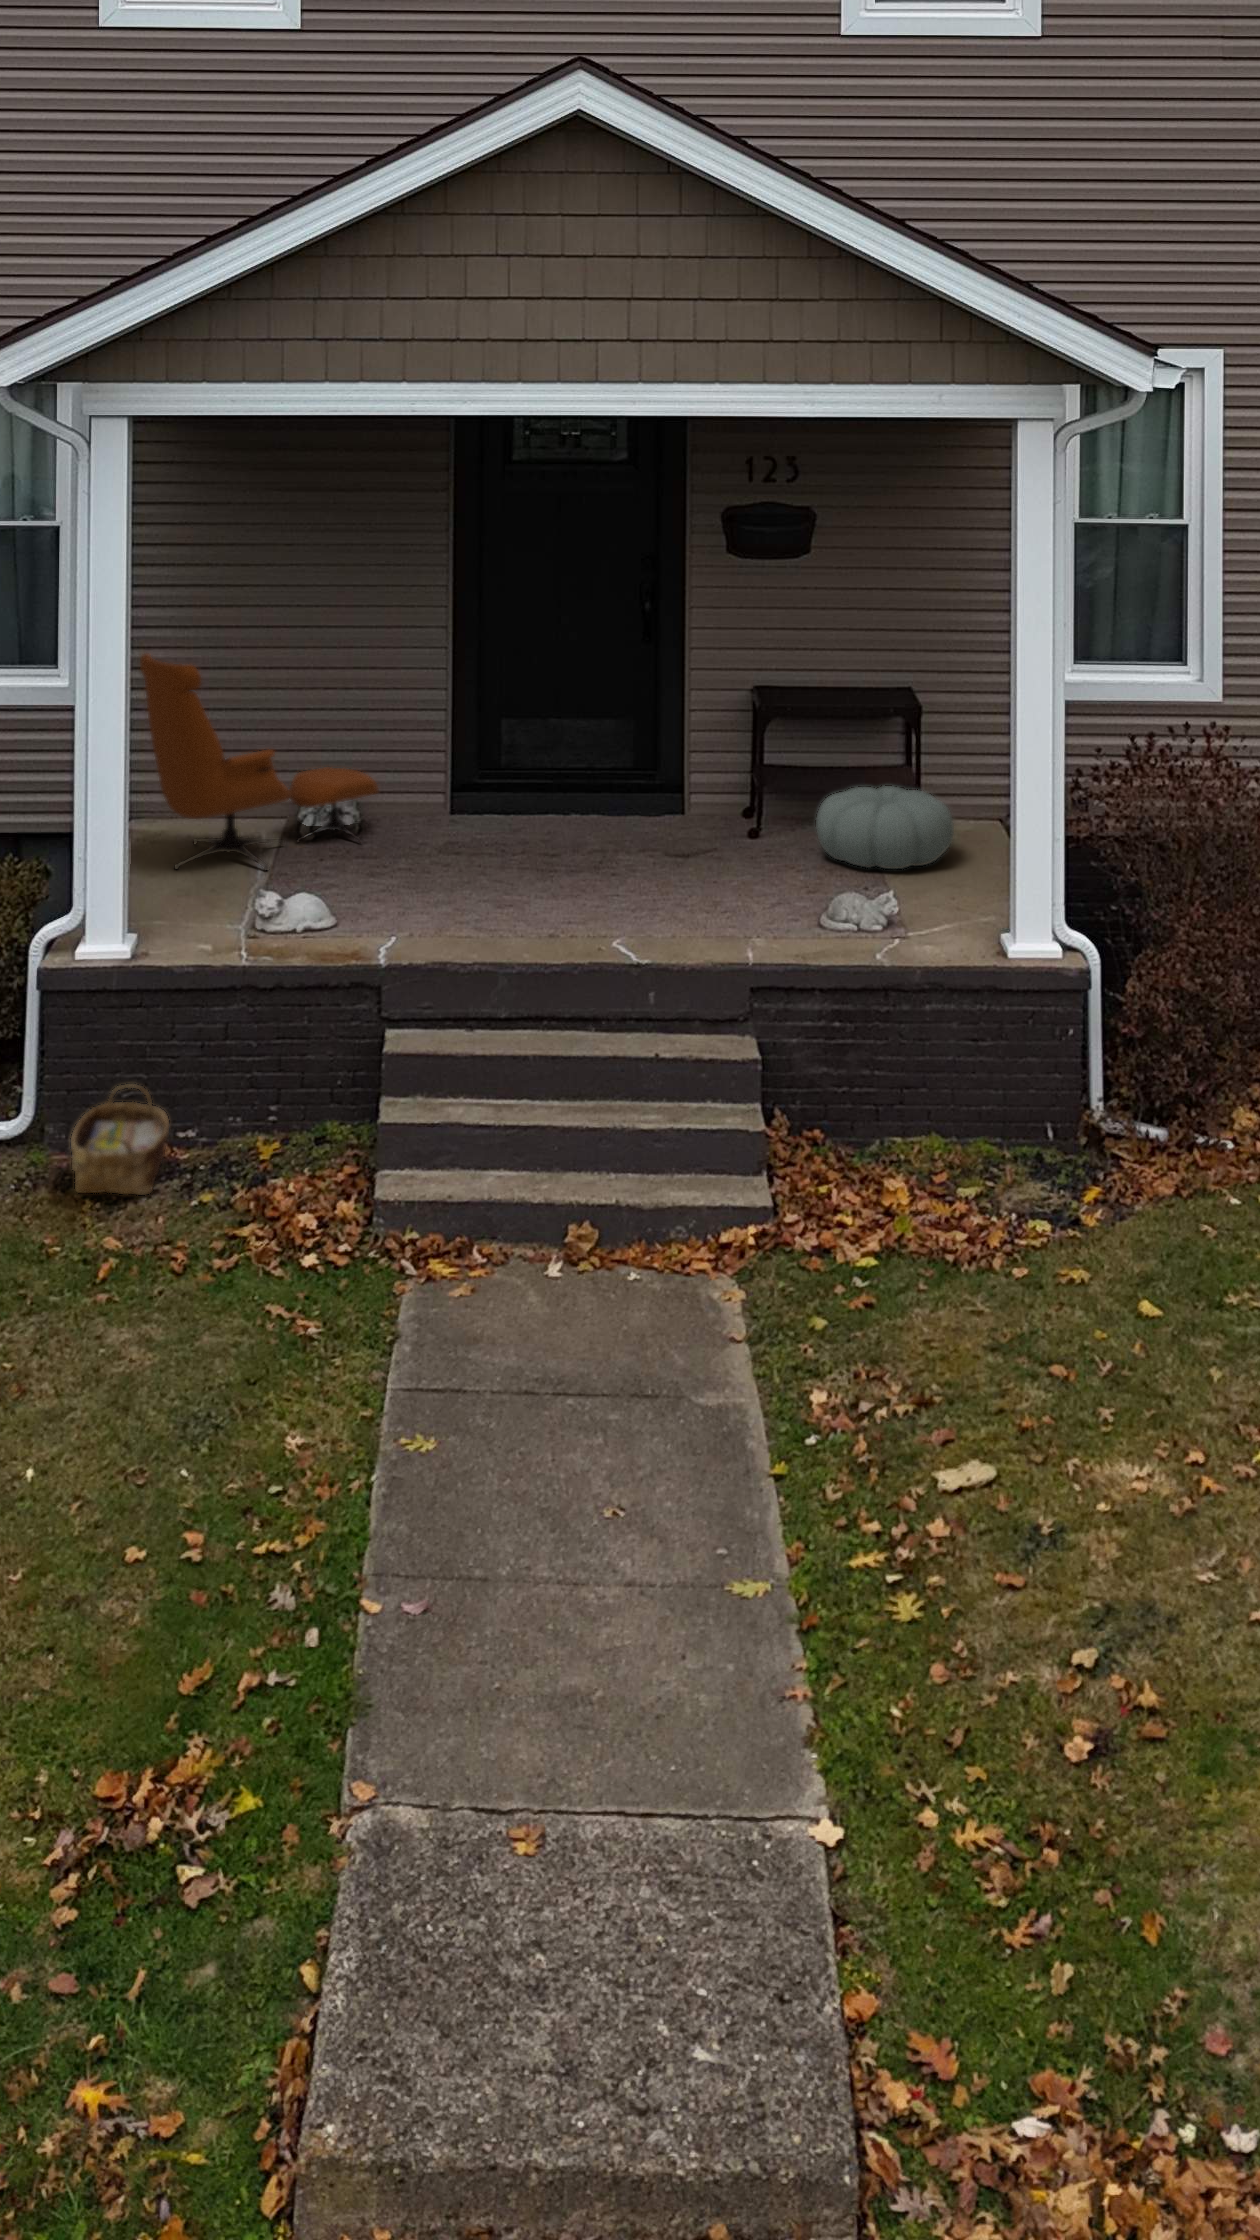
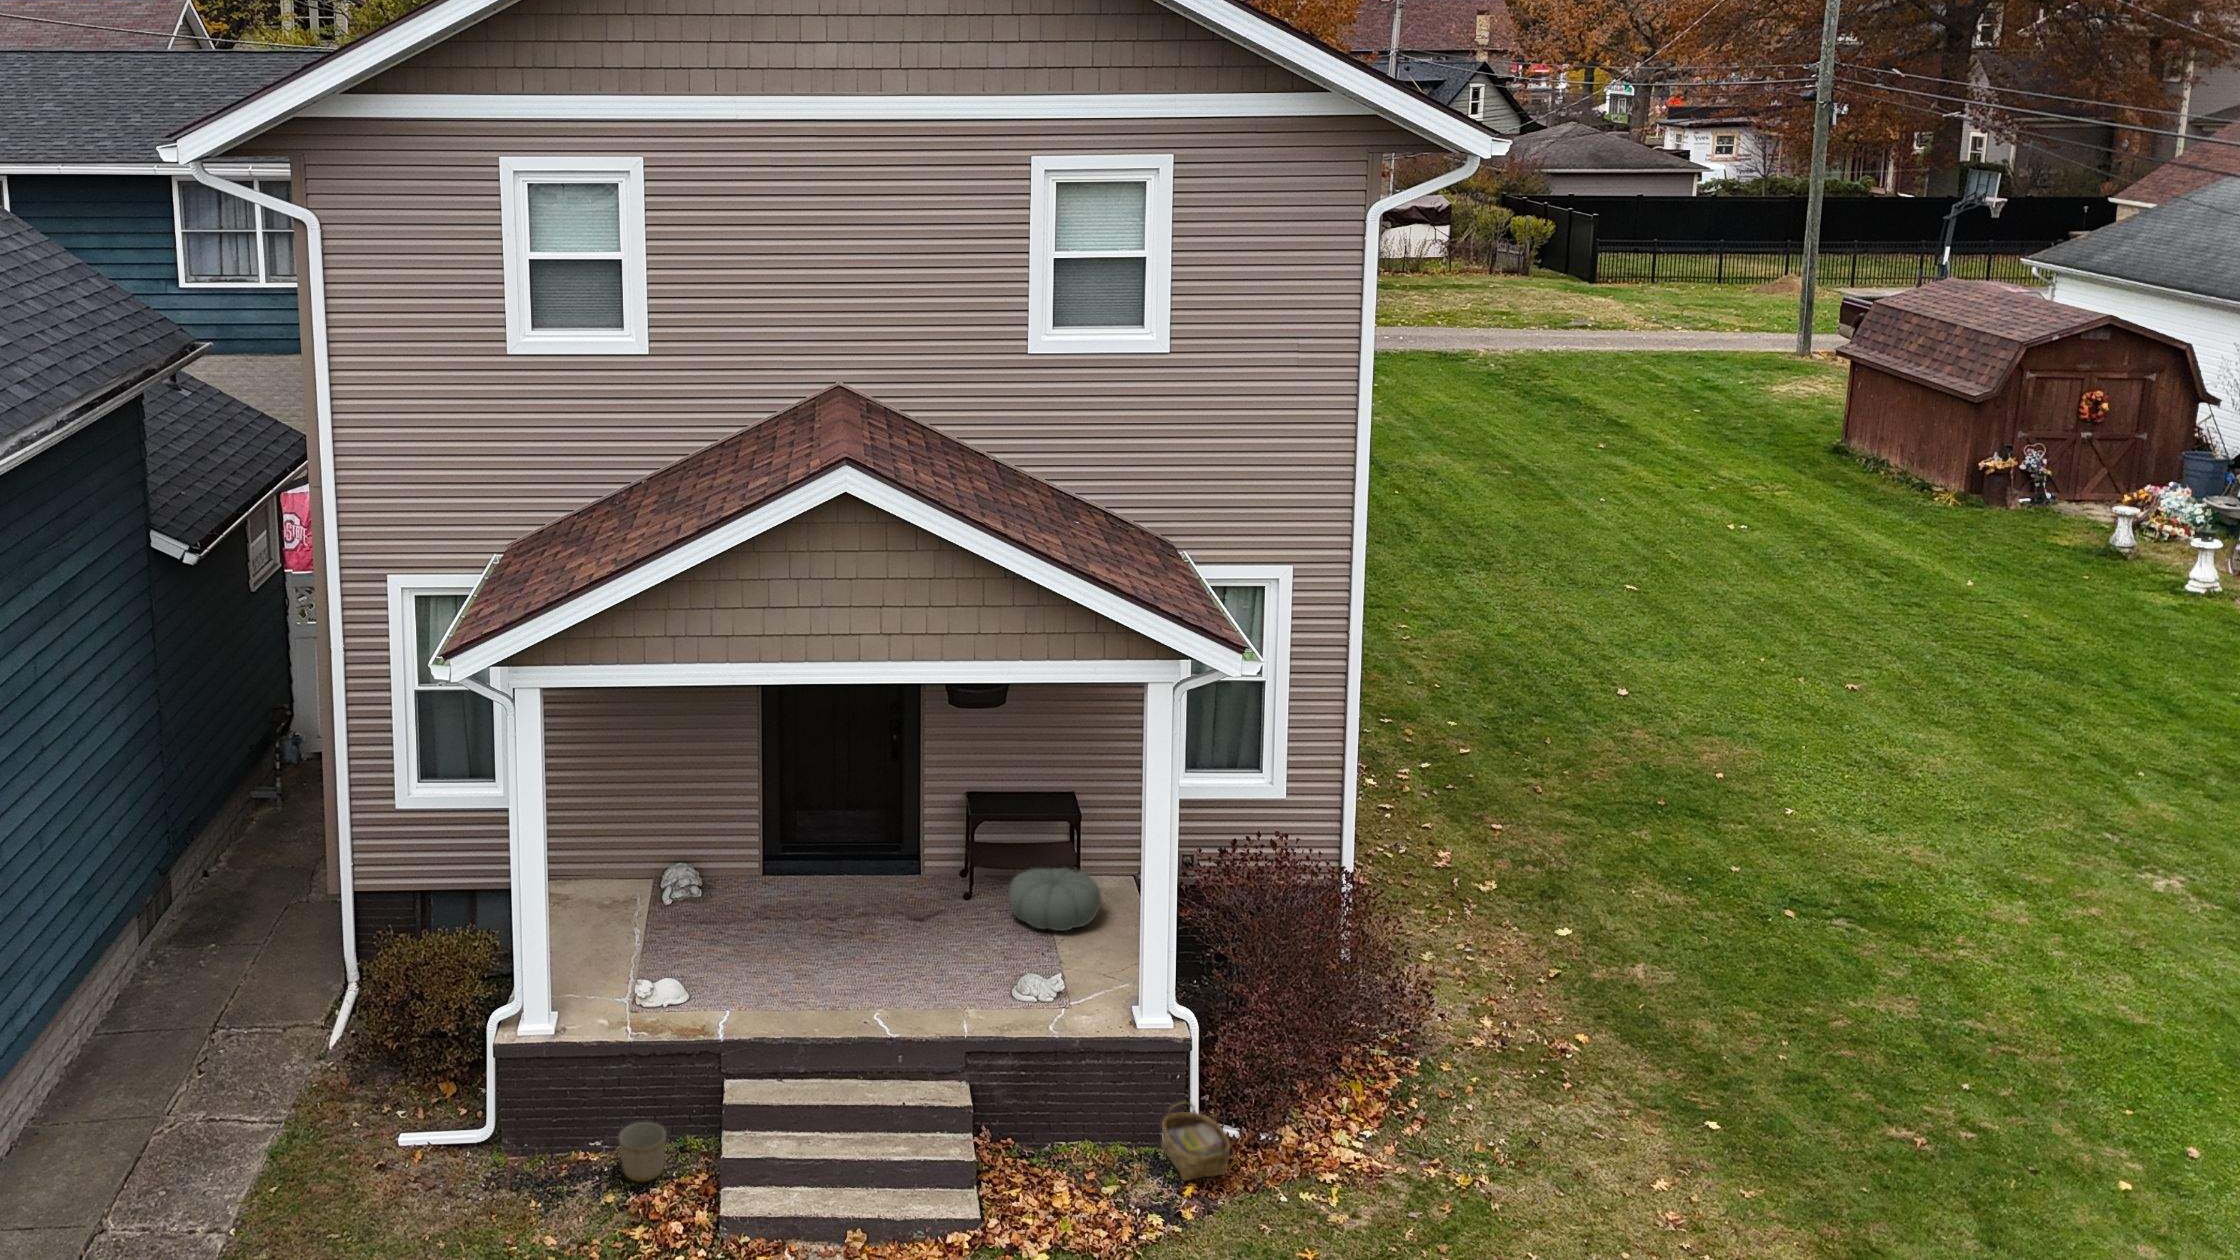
lounge chair: present [140,653,379,870] -> none [551,796,713,937]
woven basket: present [71,1084,170,1195] -> present [1161,1102,1230,1181]
planter: none [221,1094,294,1179] -> present [619,1122,666,1182]

